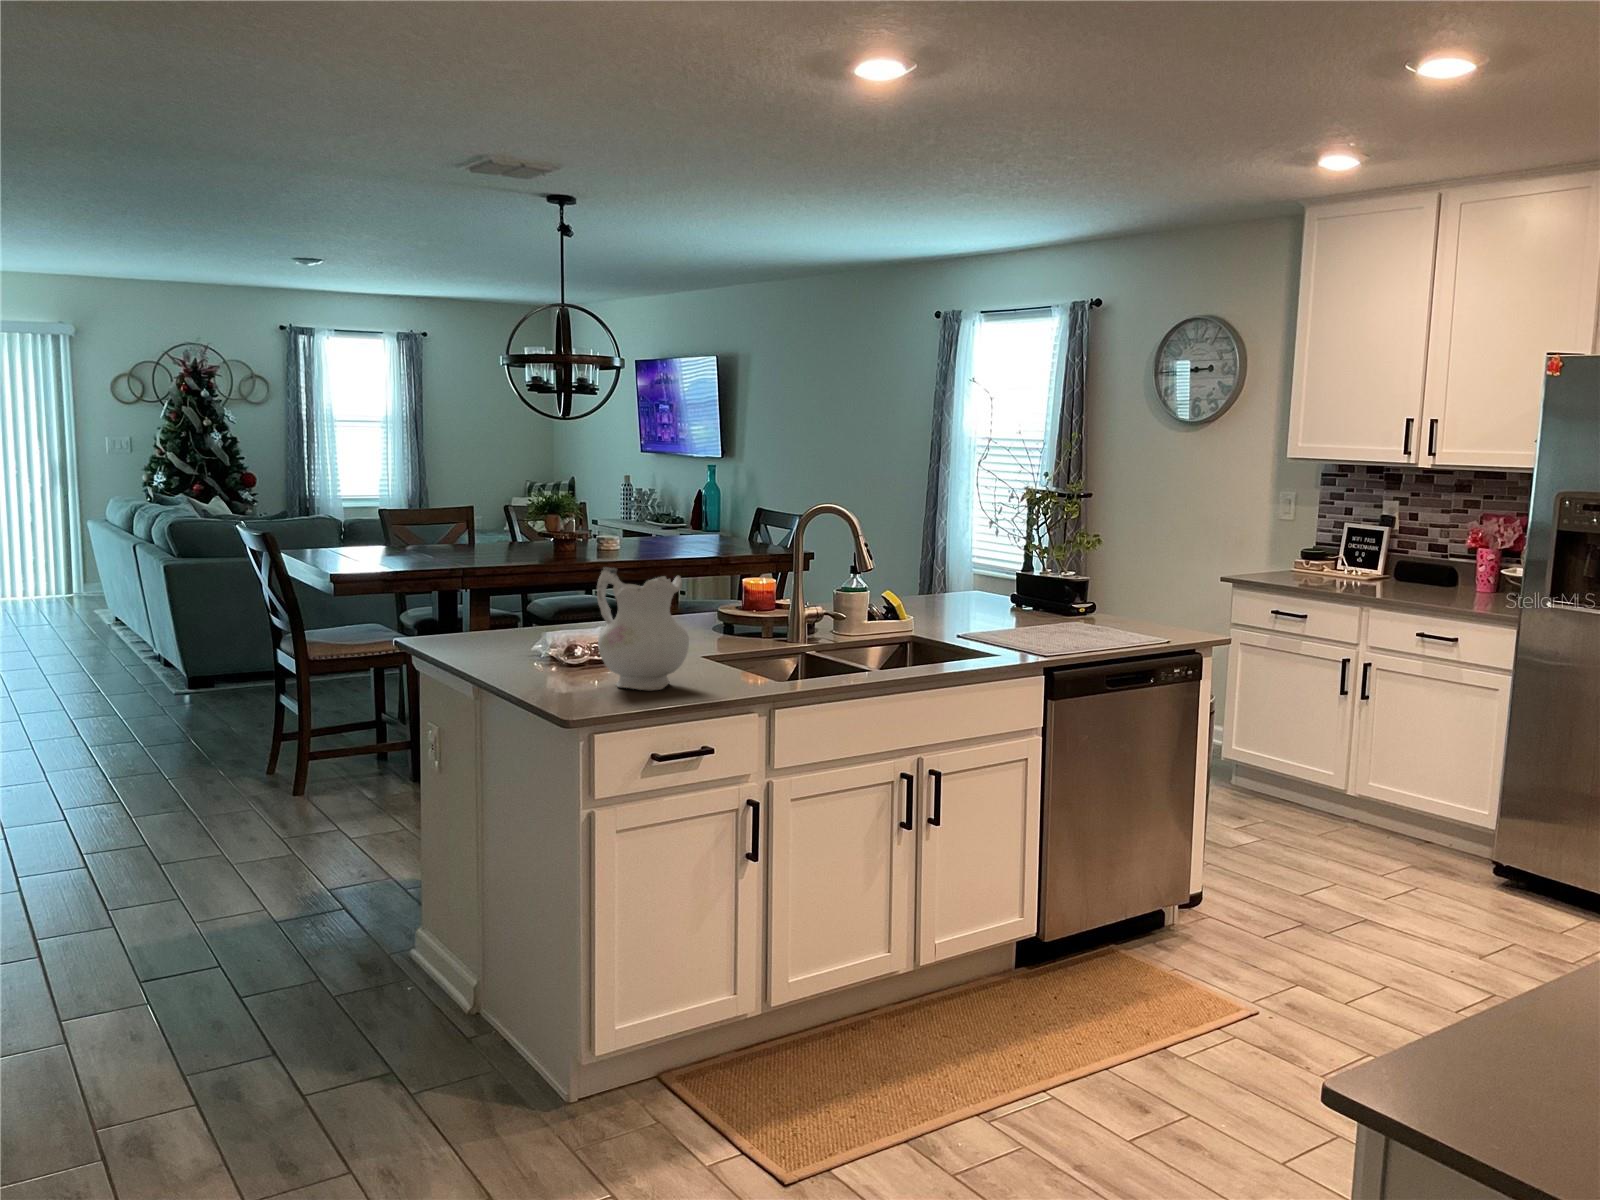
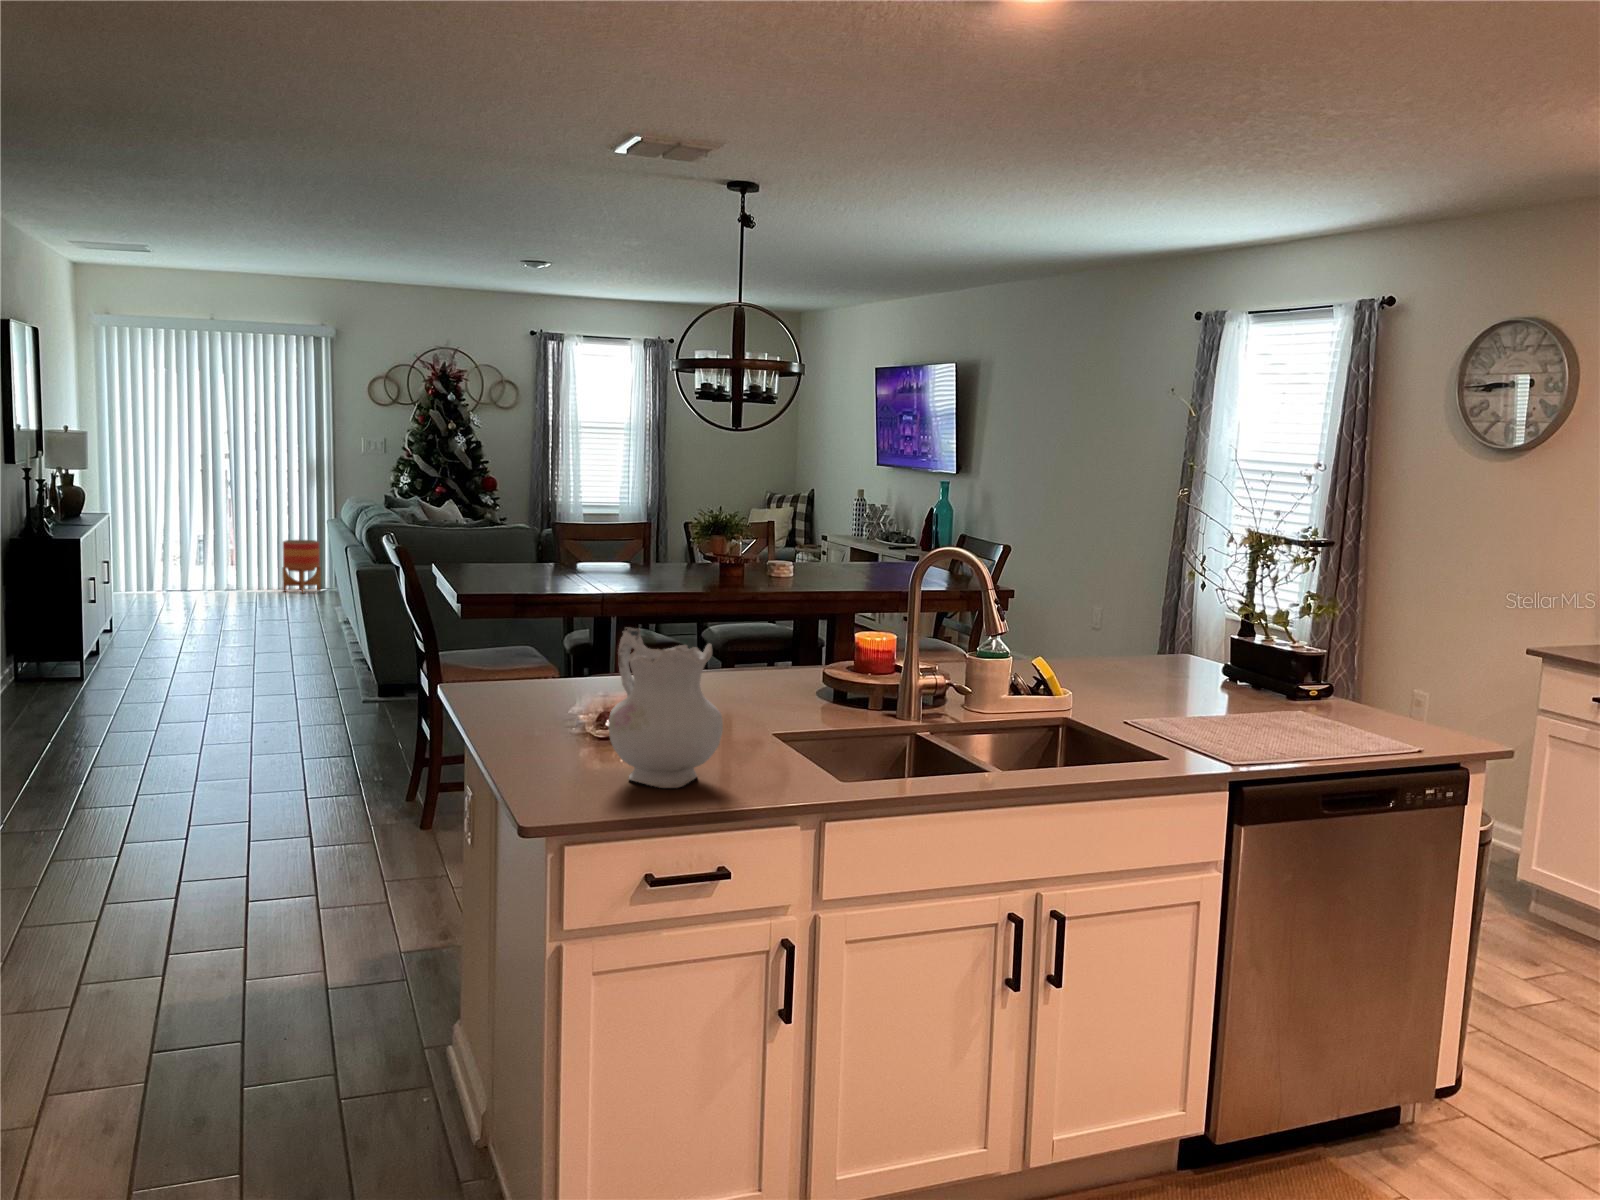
planter: none [25,543,69,598] -> present [282,540,321,593]

